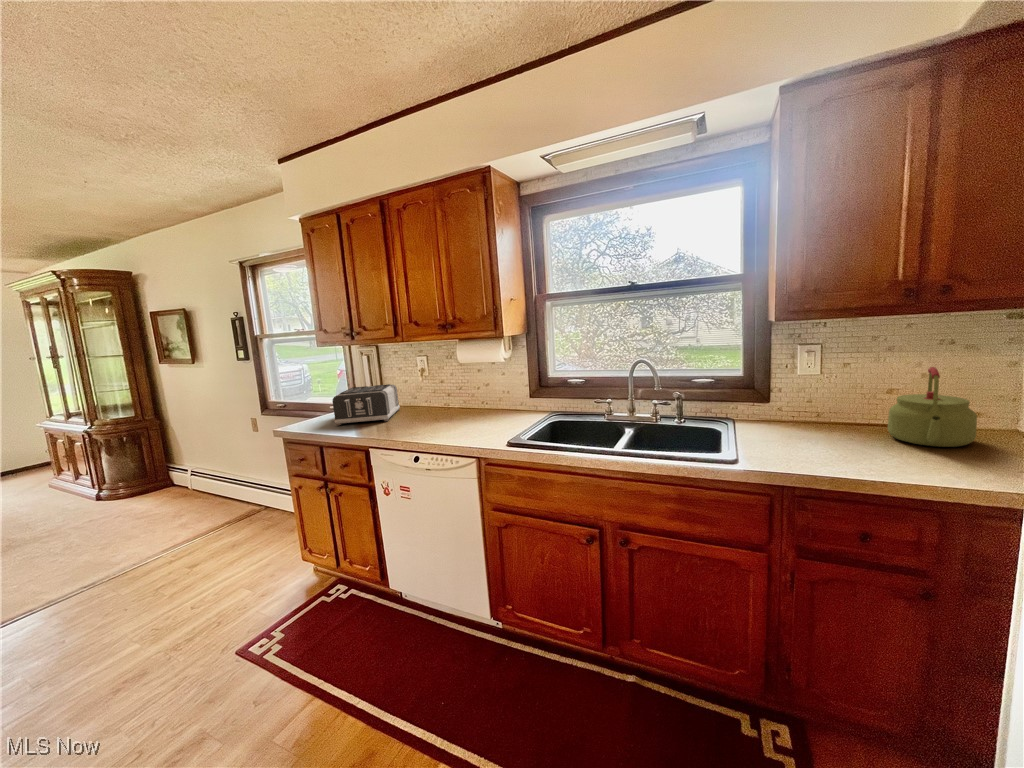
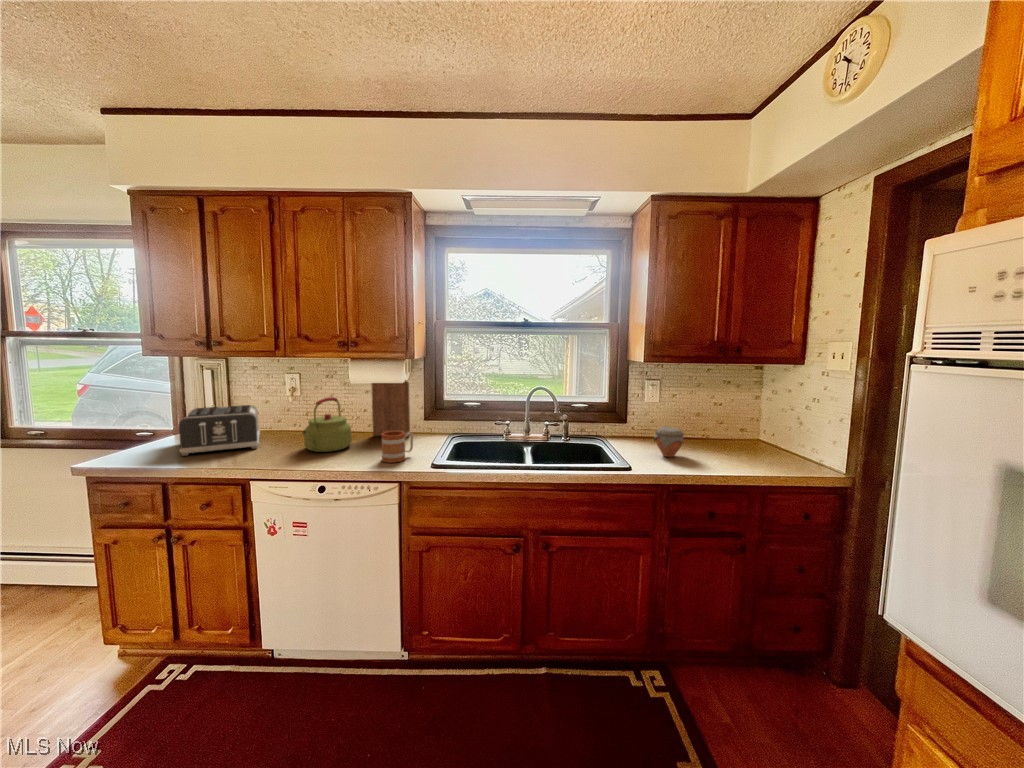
cutting board: none [479,351,515,413] -> present [372,381,410,436]
kettle: present [888,367,977,447] -> present [302,397,352,452]
jar: none [788,407,838,449] -> present [654,427,684,457]
mug: none [466,408,500,439] -> present [381,431,413,463]

